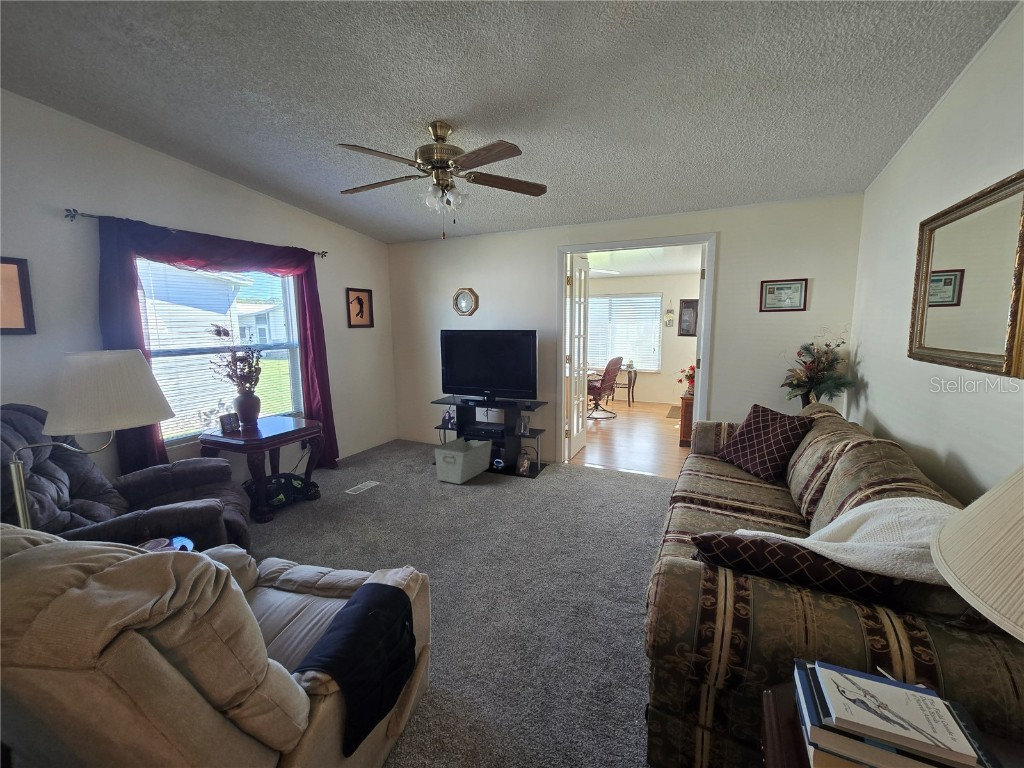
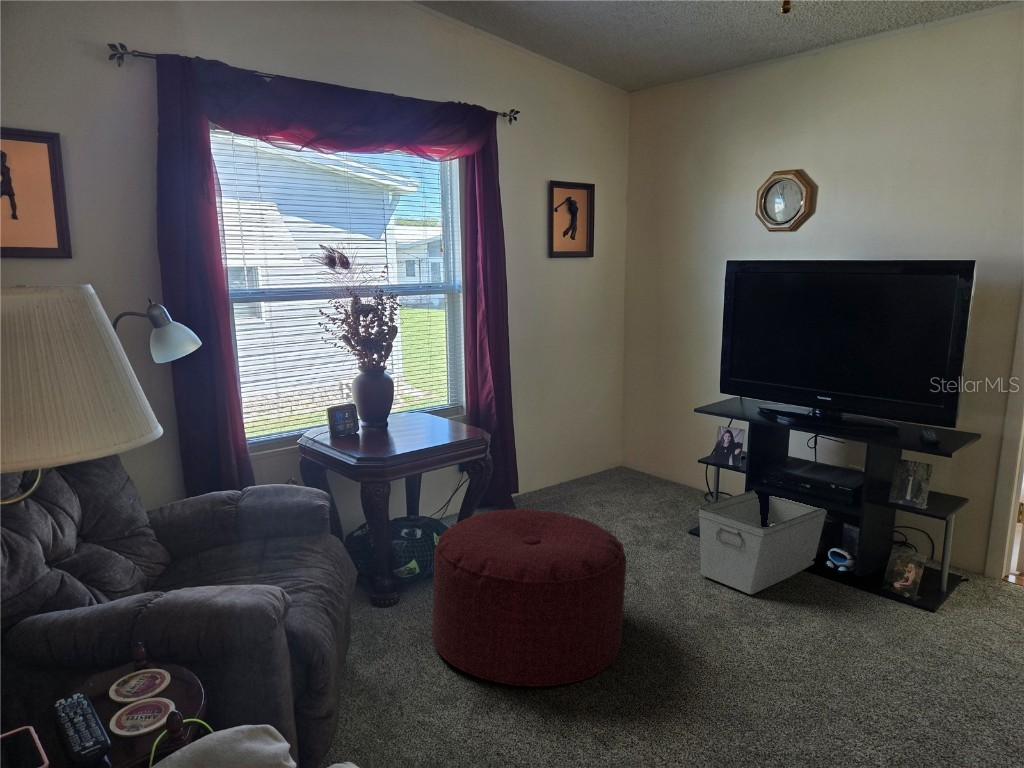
ottoman: none [296,457,400,542] -> present [432,509,626,687]

